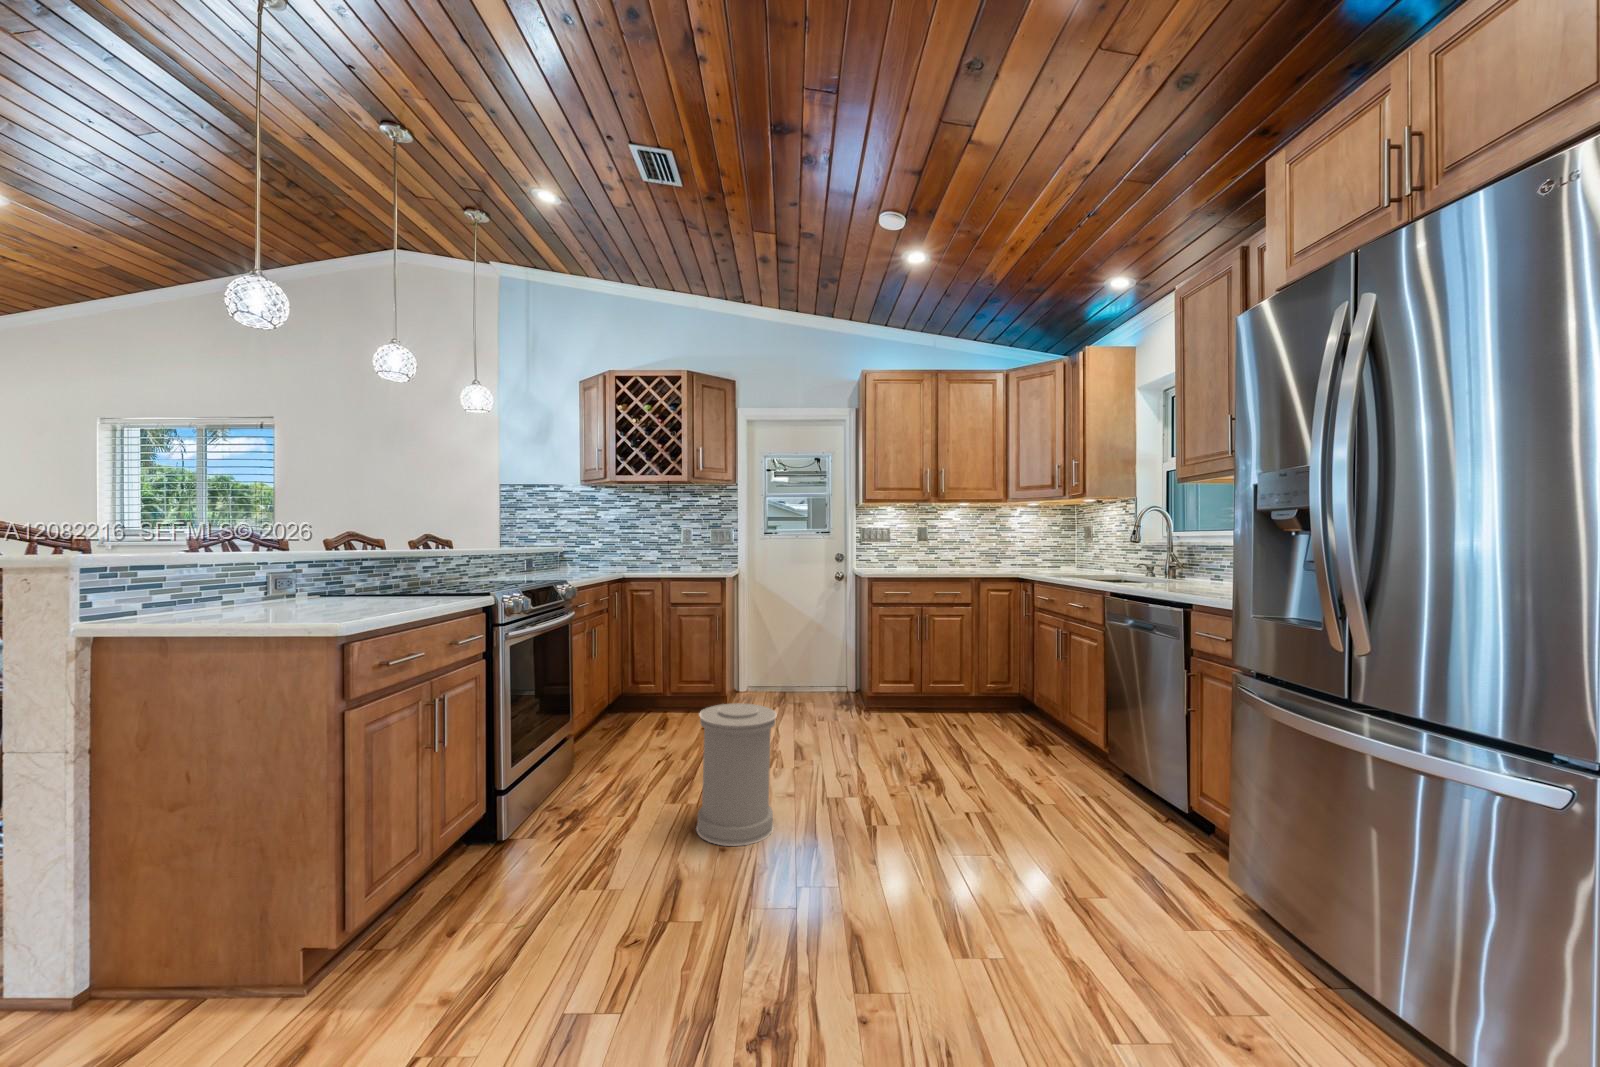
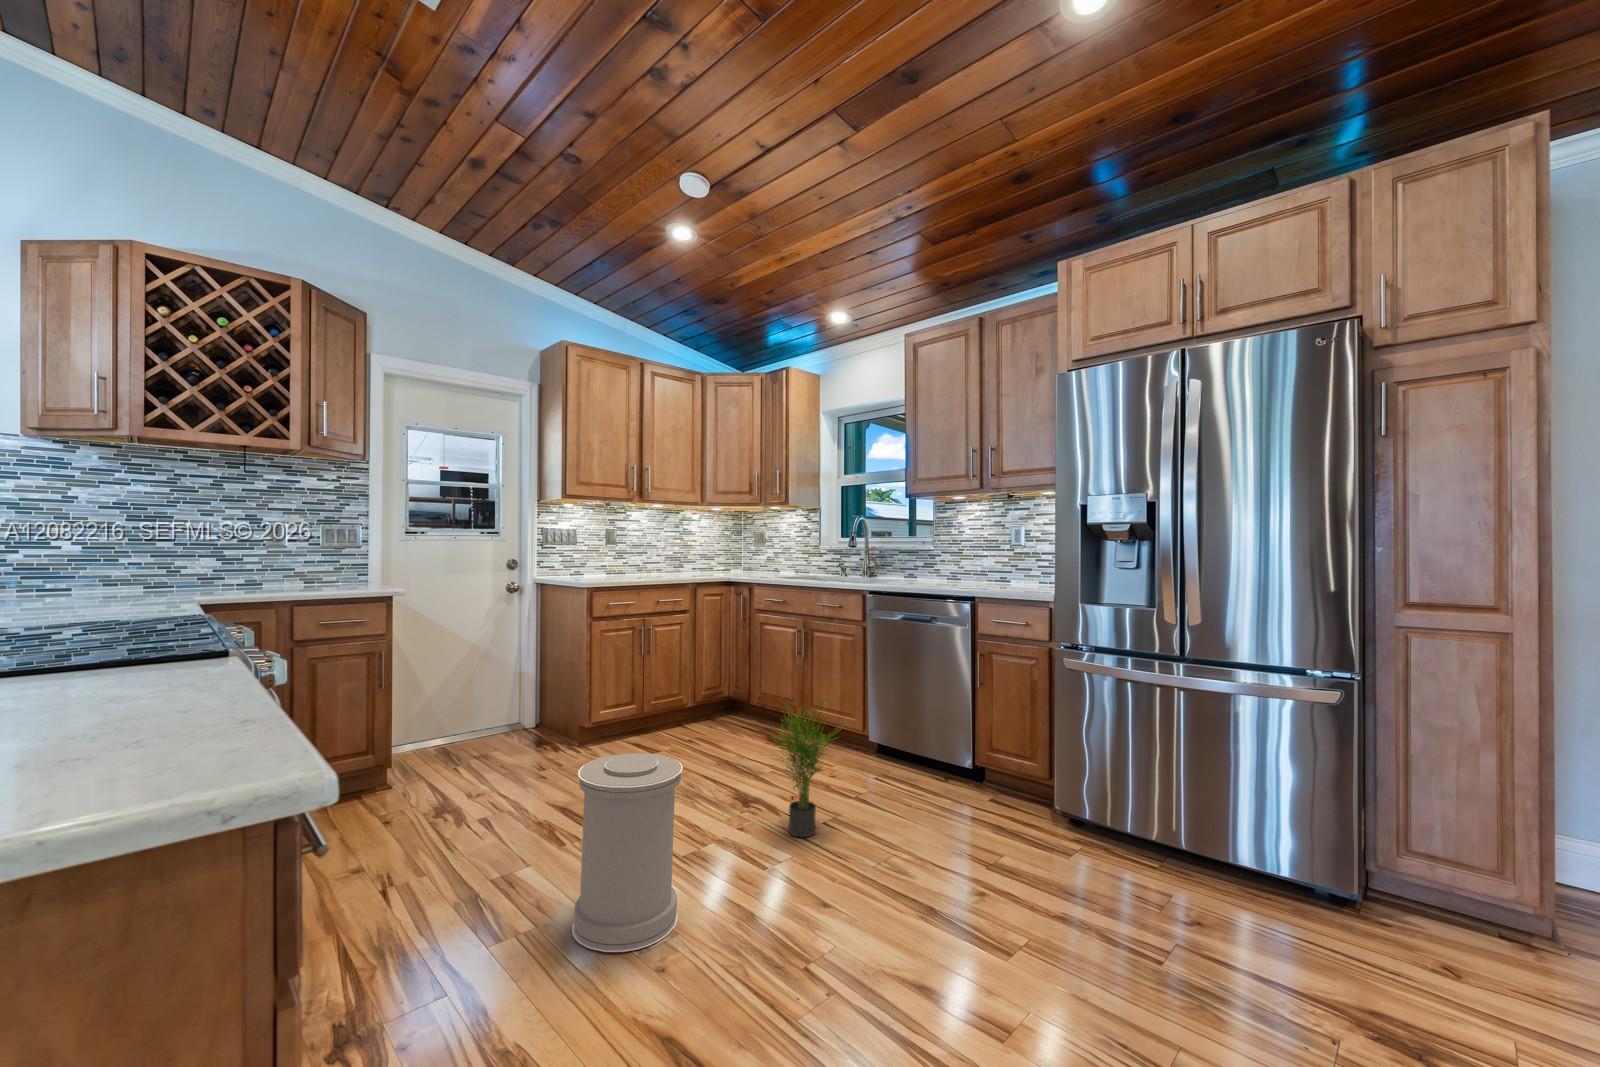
potted plant: none [884,691,979,825] -> present [771,699,831,837]

